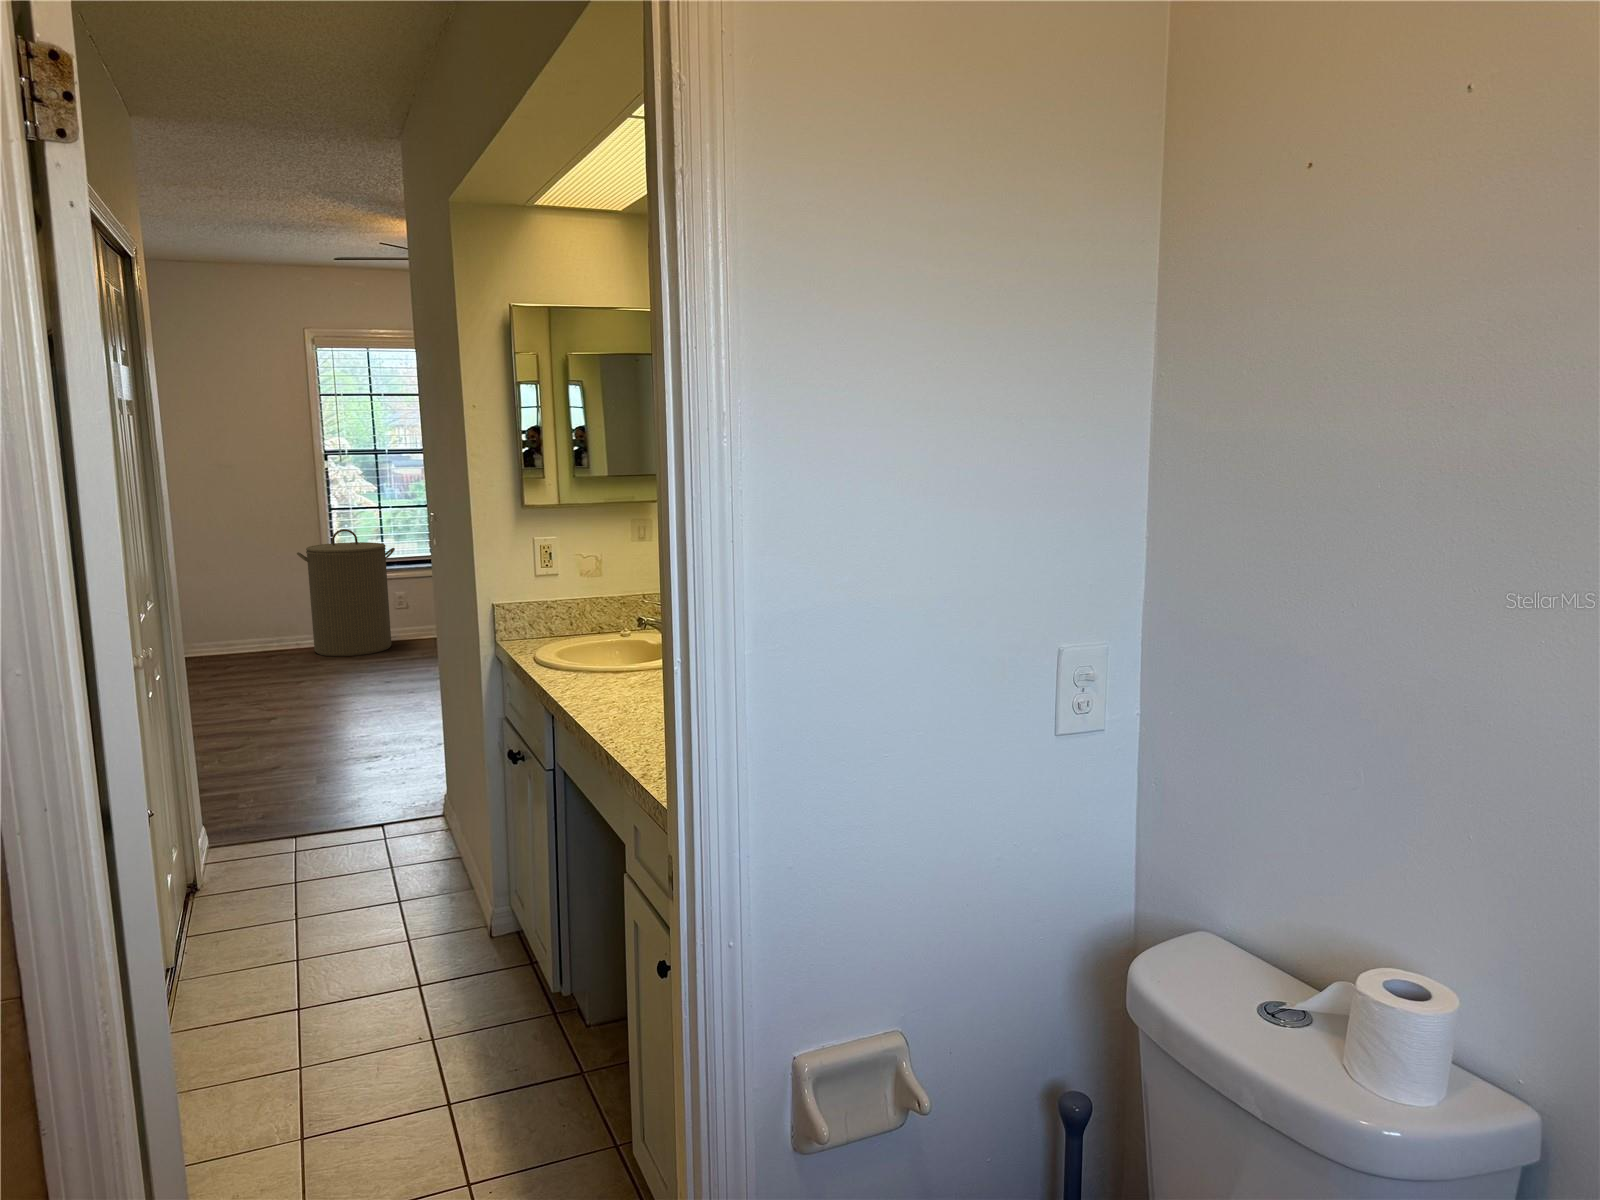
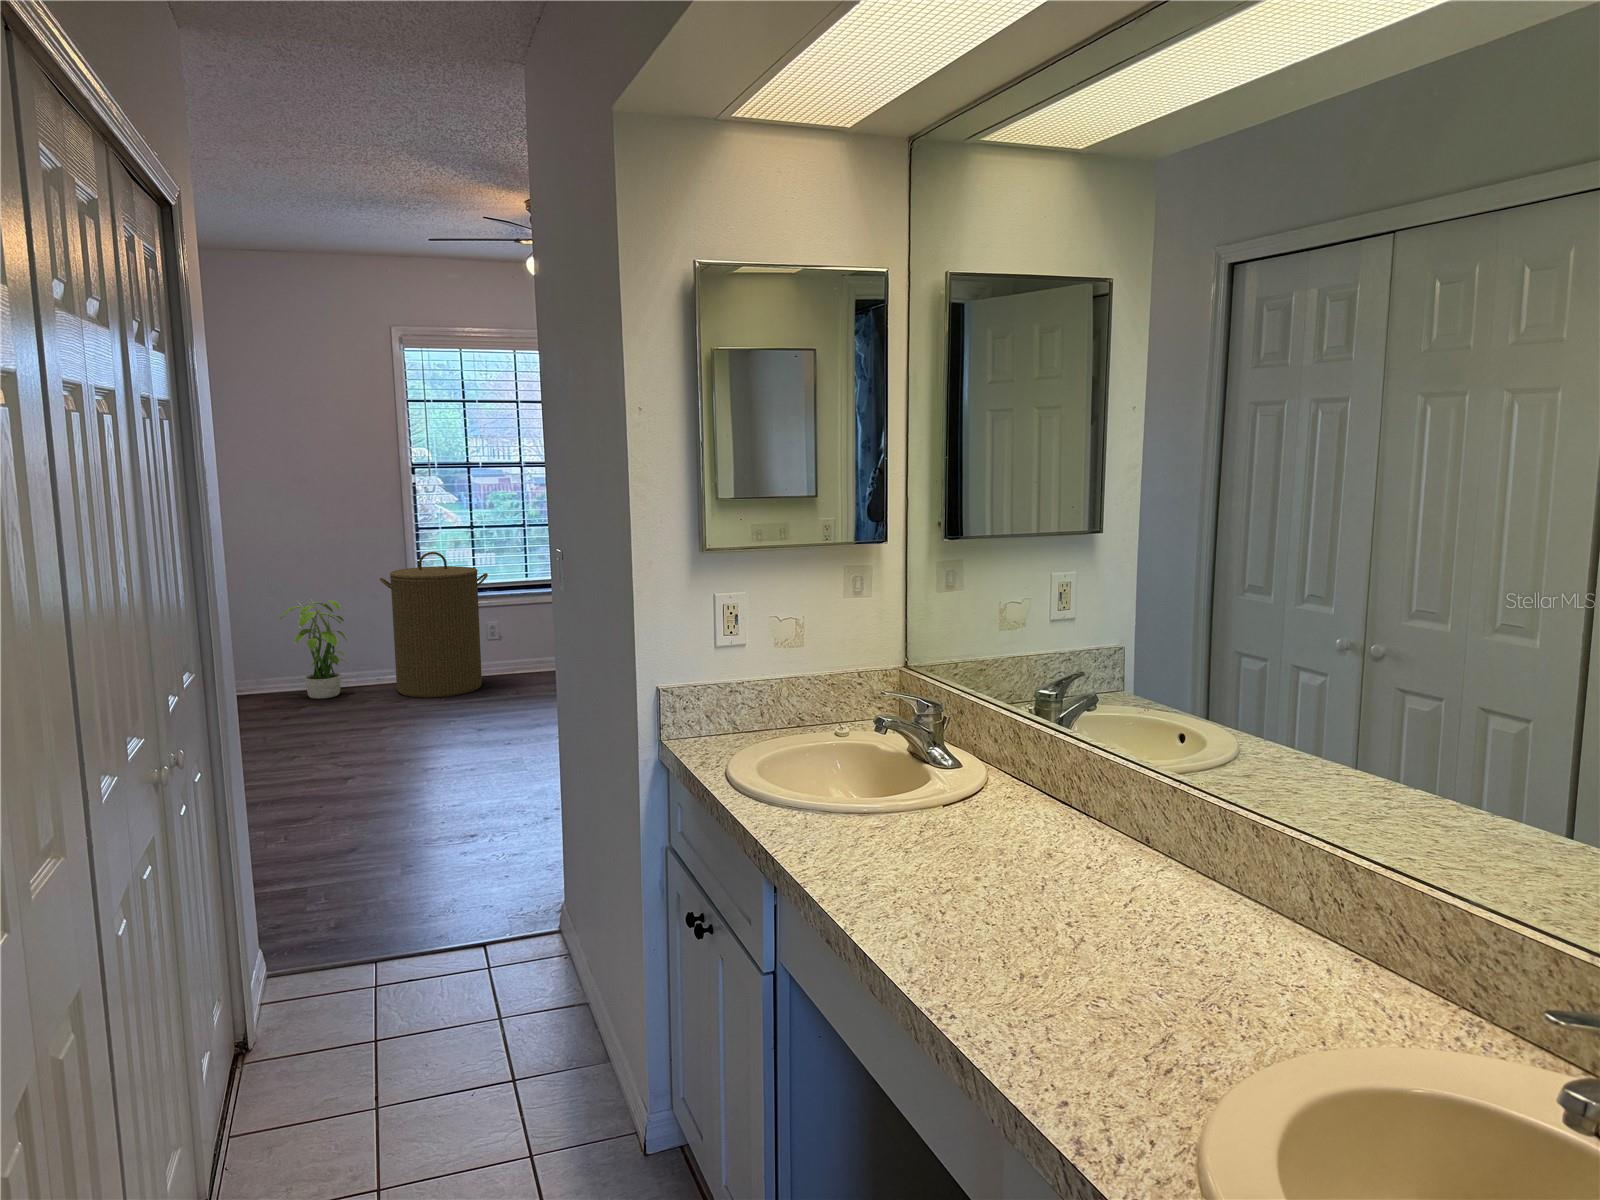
potted plant: none [204,571,271,659] -> present [278,600,348,699]

